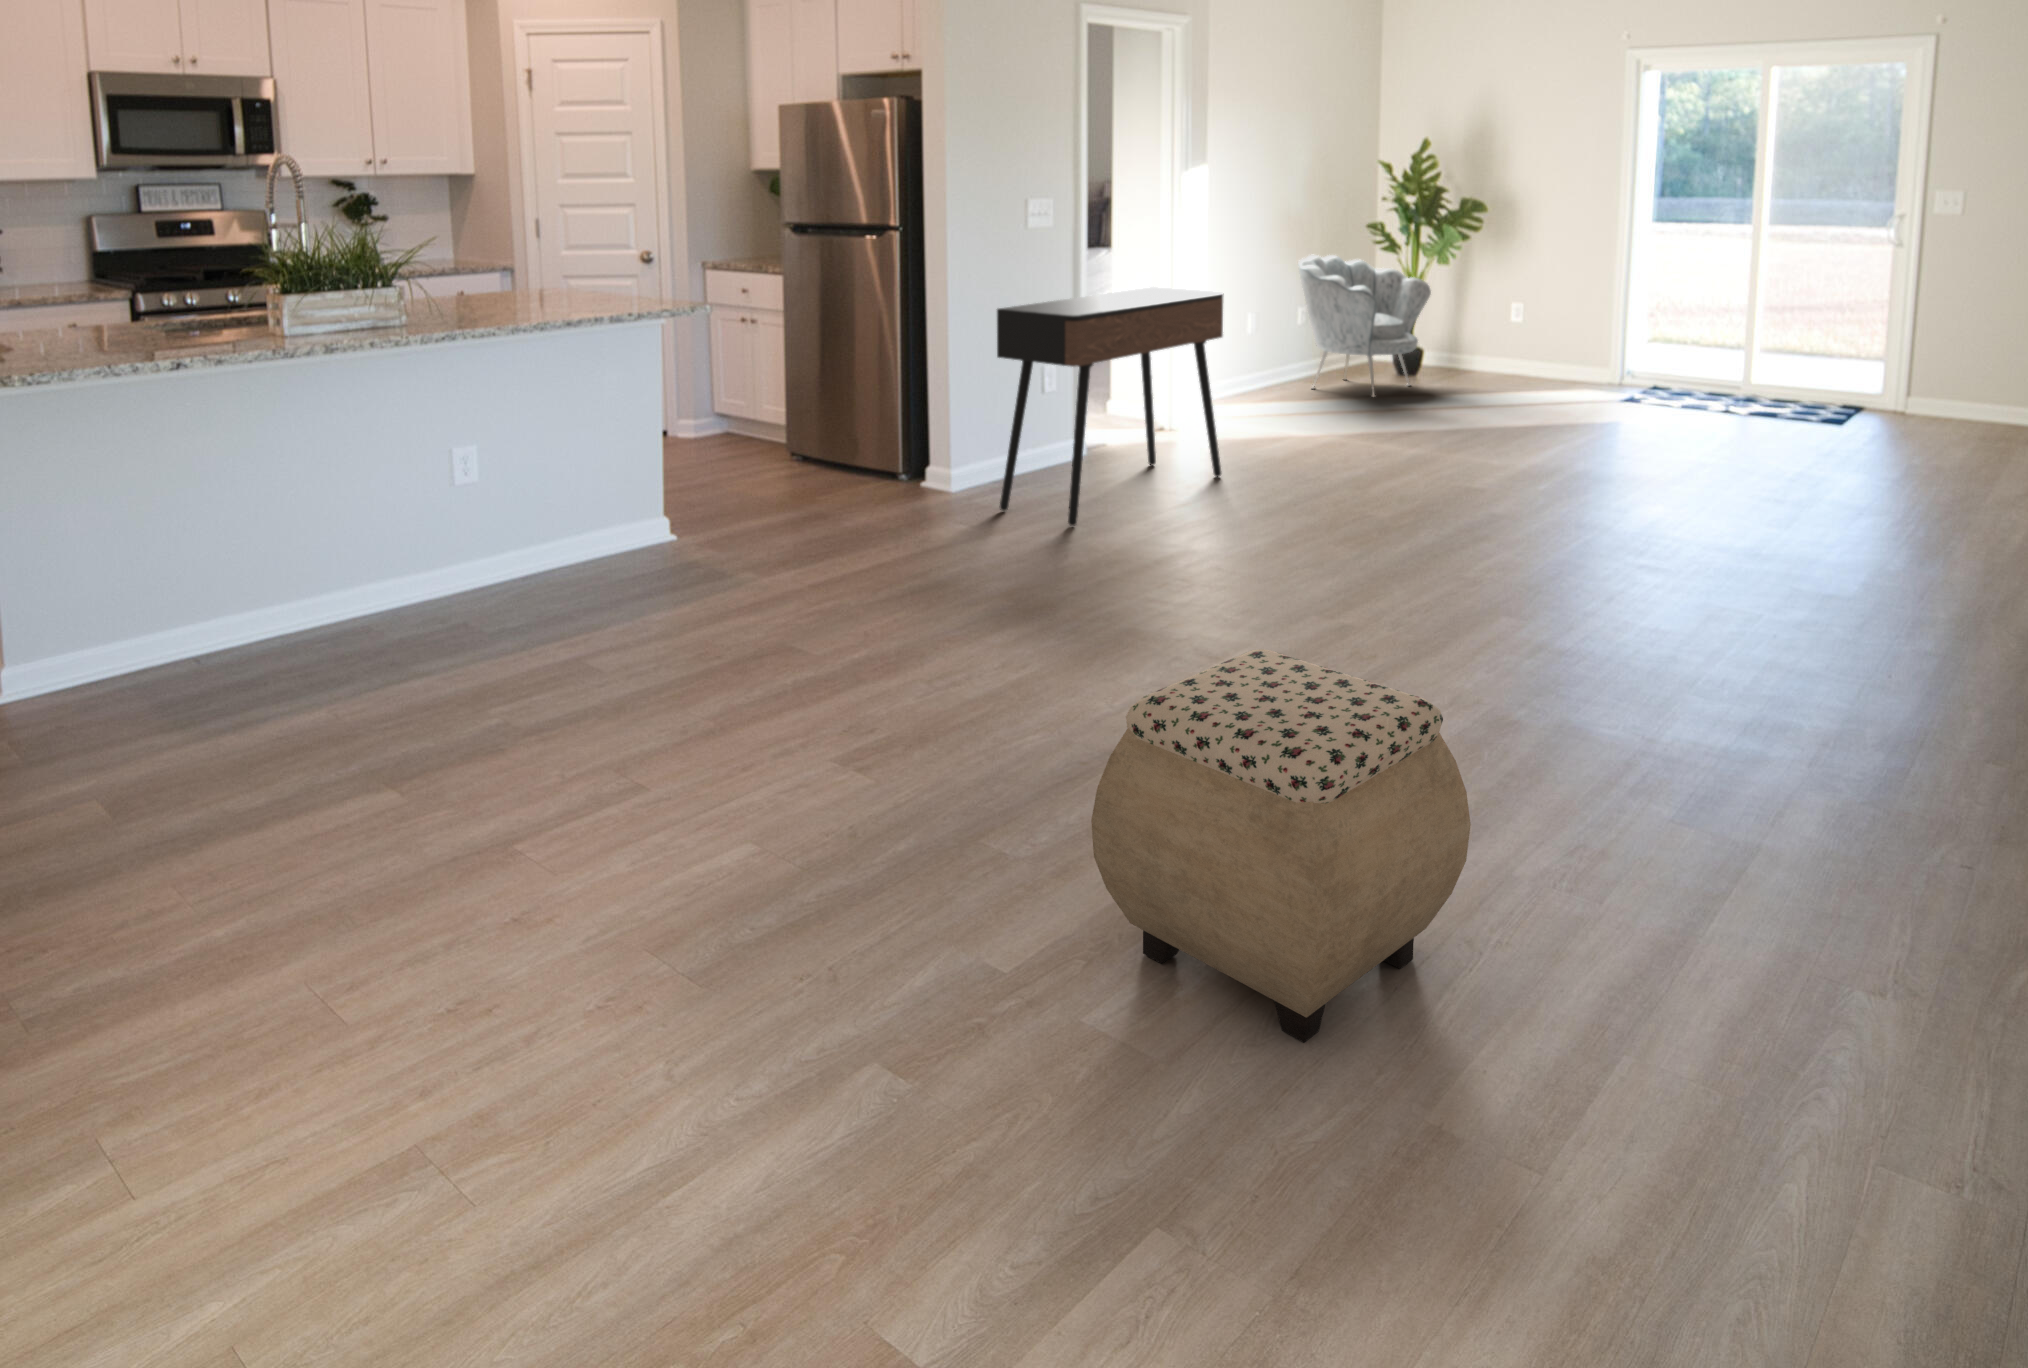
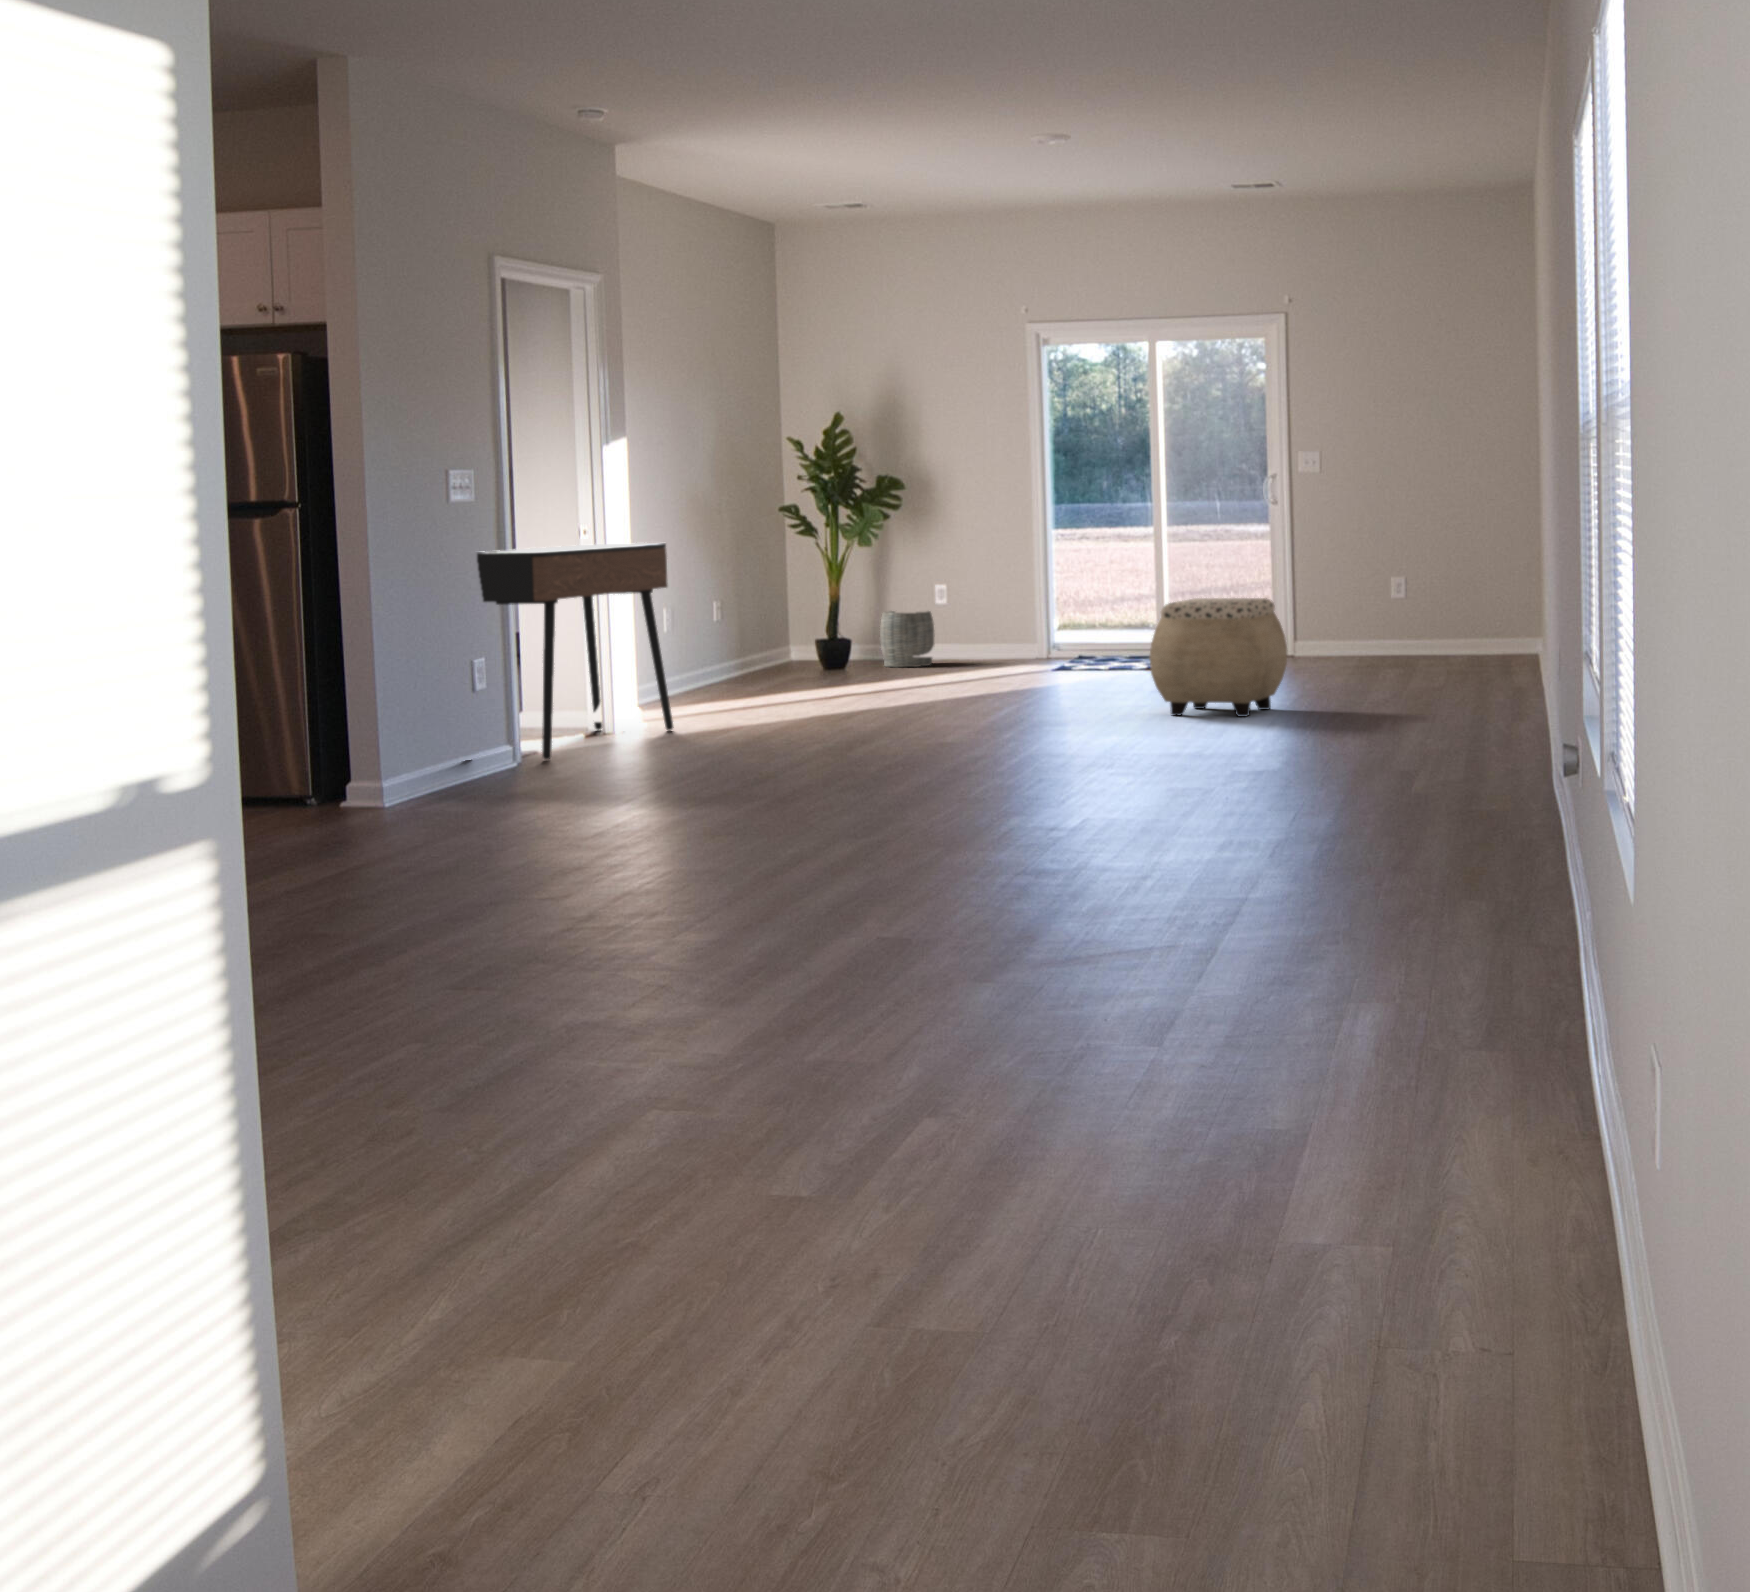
armchair: present [1298,255,1431,397] -> none [714,537,855,683]
woven basket: none [1452,323,1505,378] -> present [880,611,934,667]
ottoman: present [1091,649,1471,1042] -> present [1149,598,1287,717]

